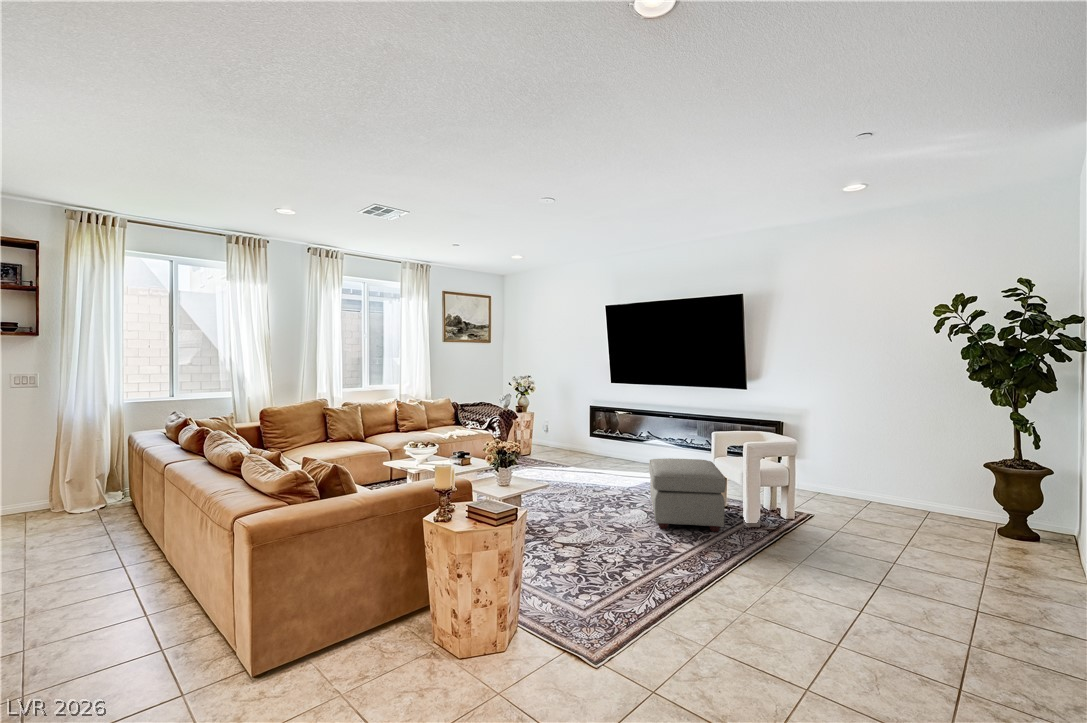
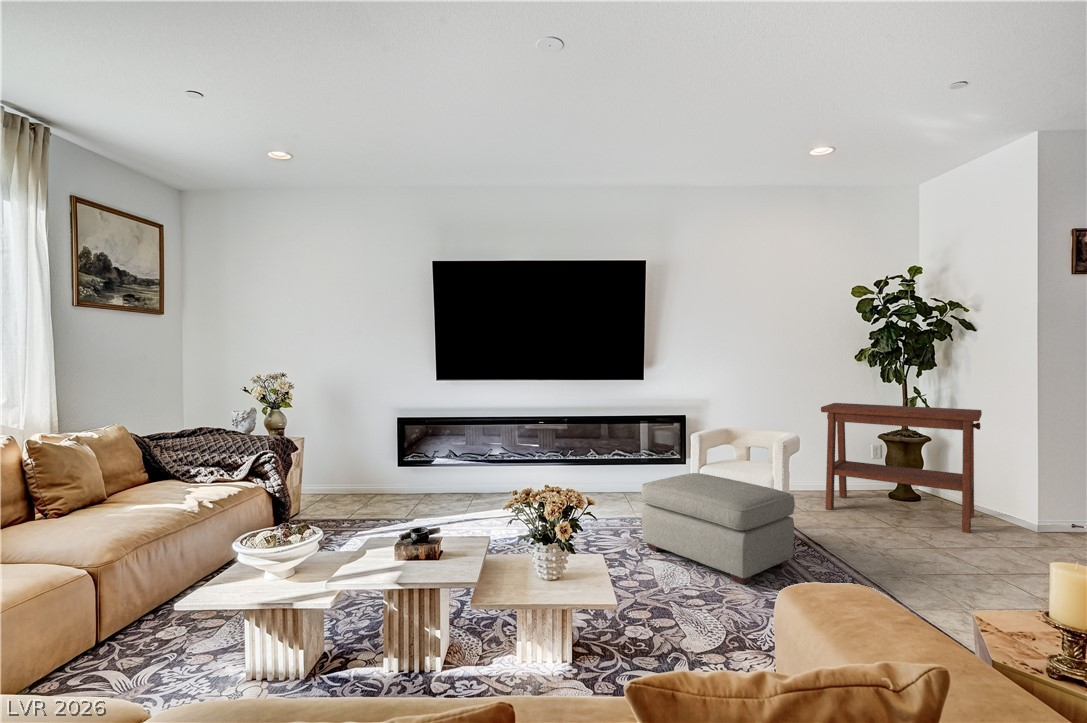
side table: none [884,423,1066,569] -> present [821,403,982,533]

